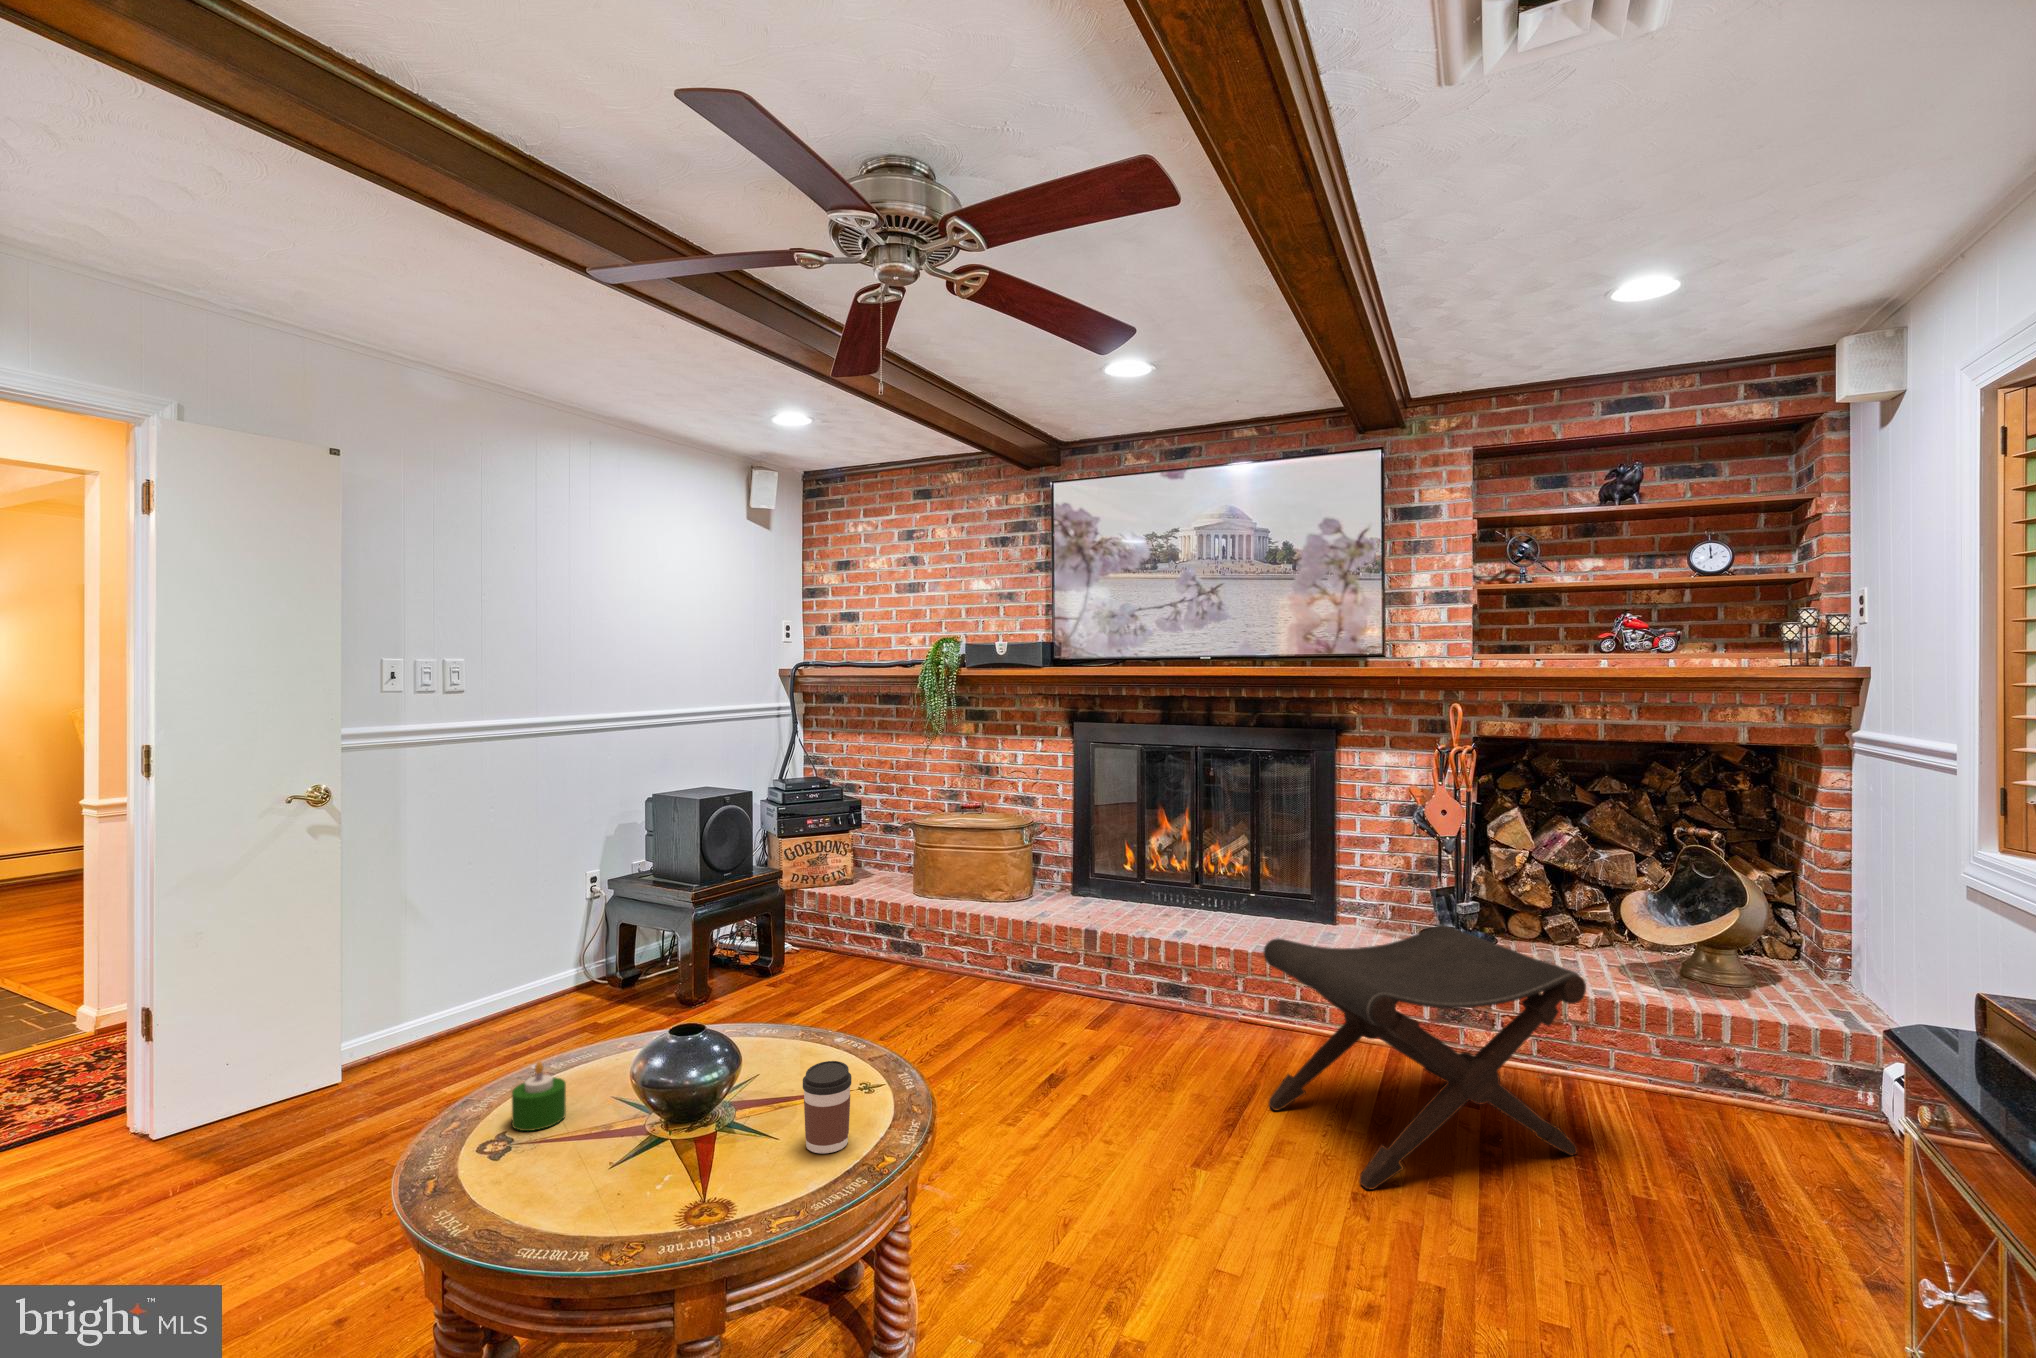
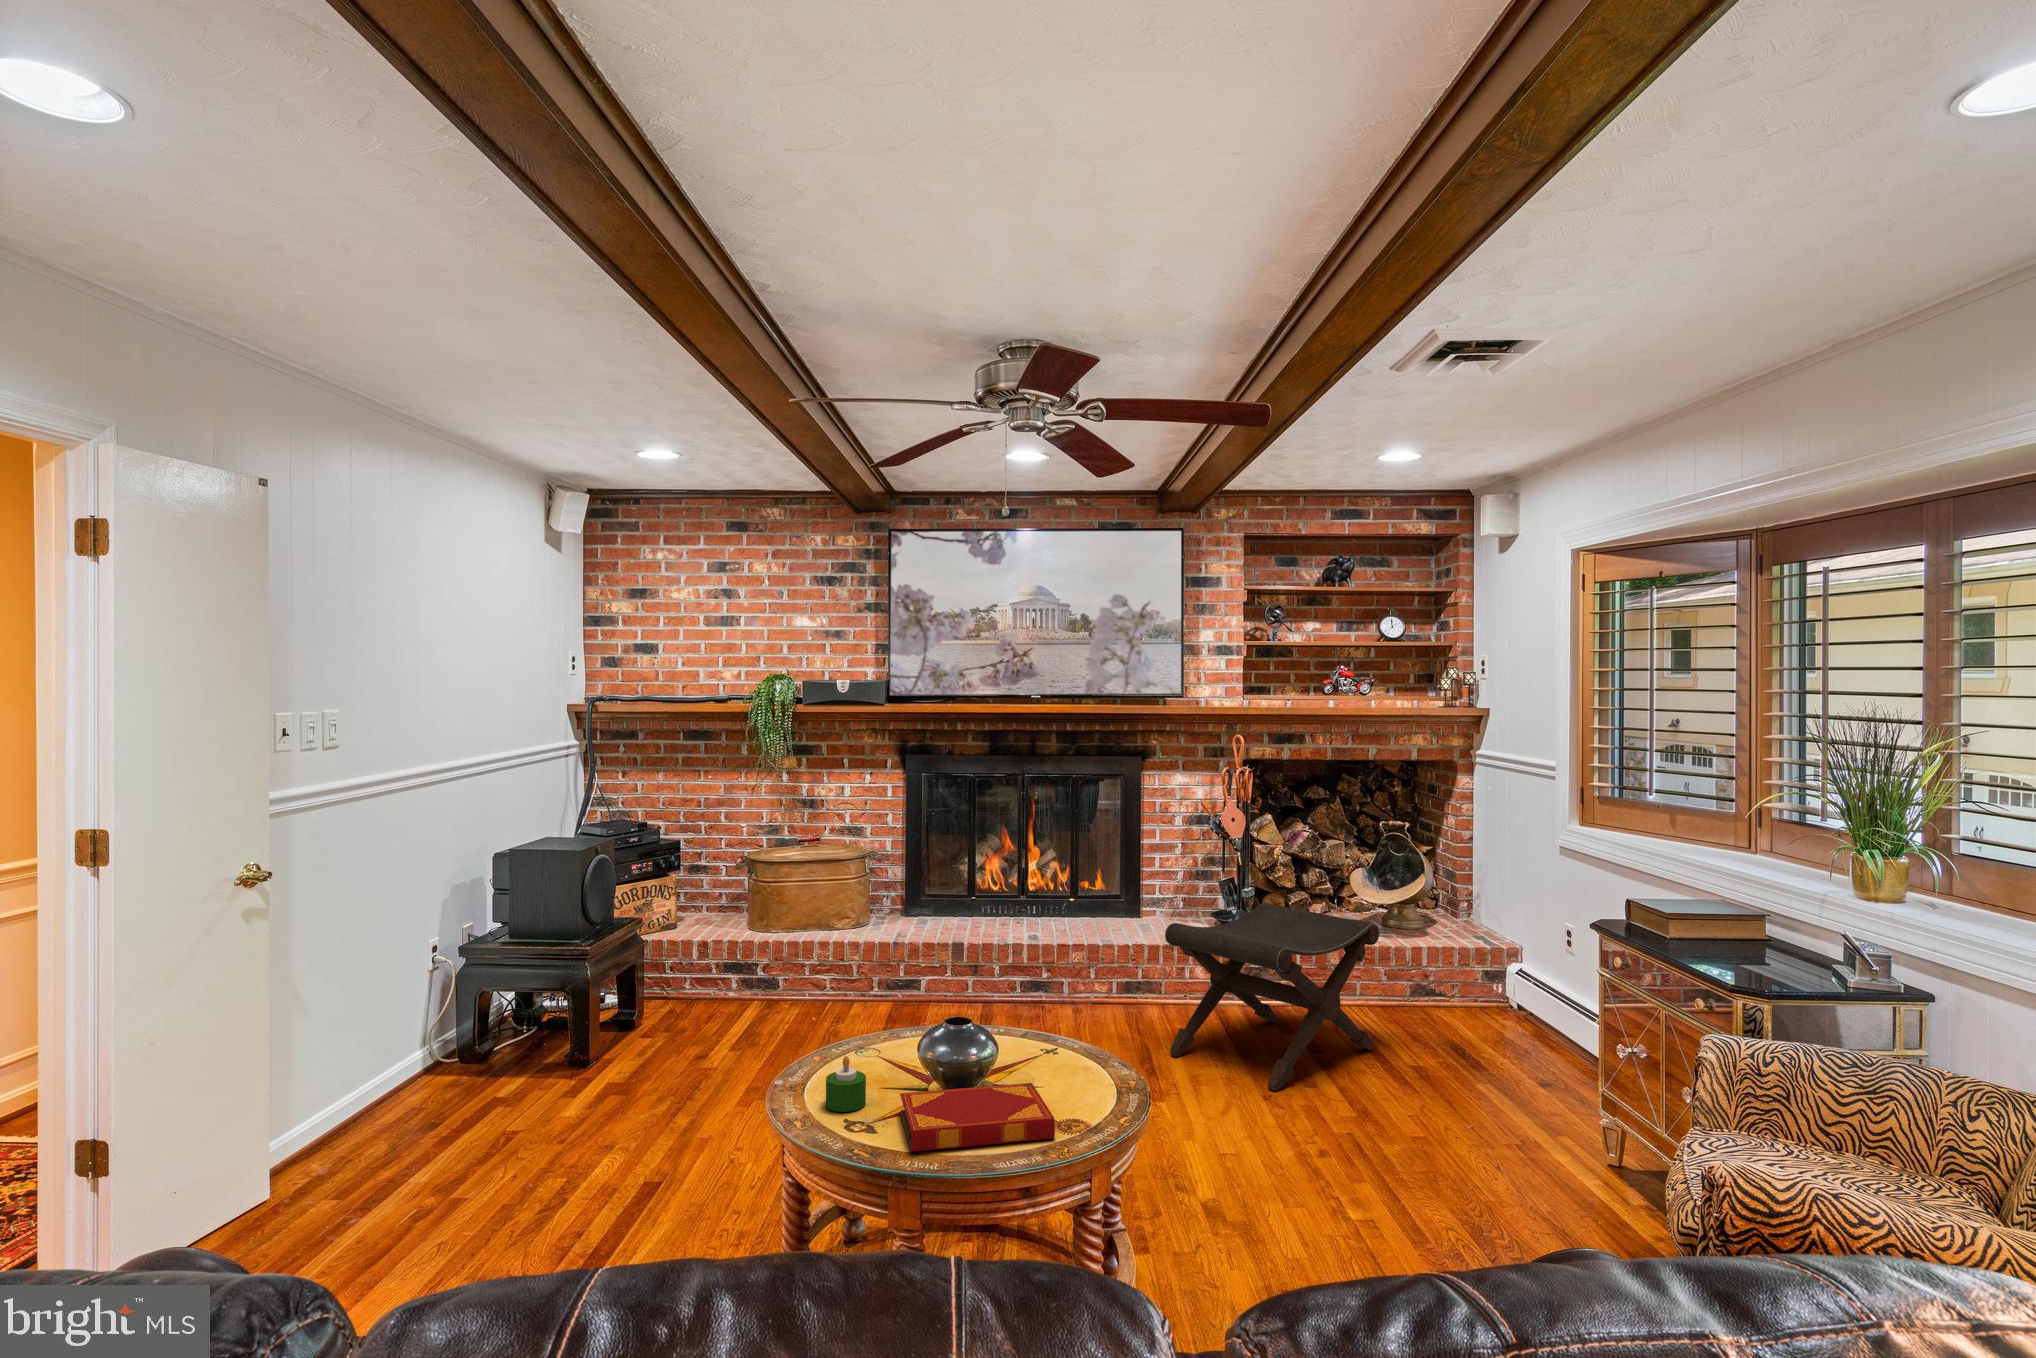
coffee cup: present [803,1061,851,1153] -> none [1065,1019,1100,1083]
hardback book: none [473,1122,719,1235] -> present [900,1083,1055,1152]

